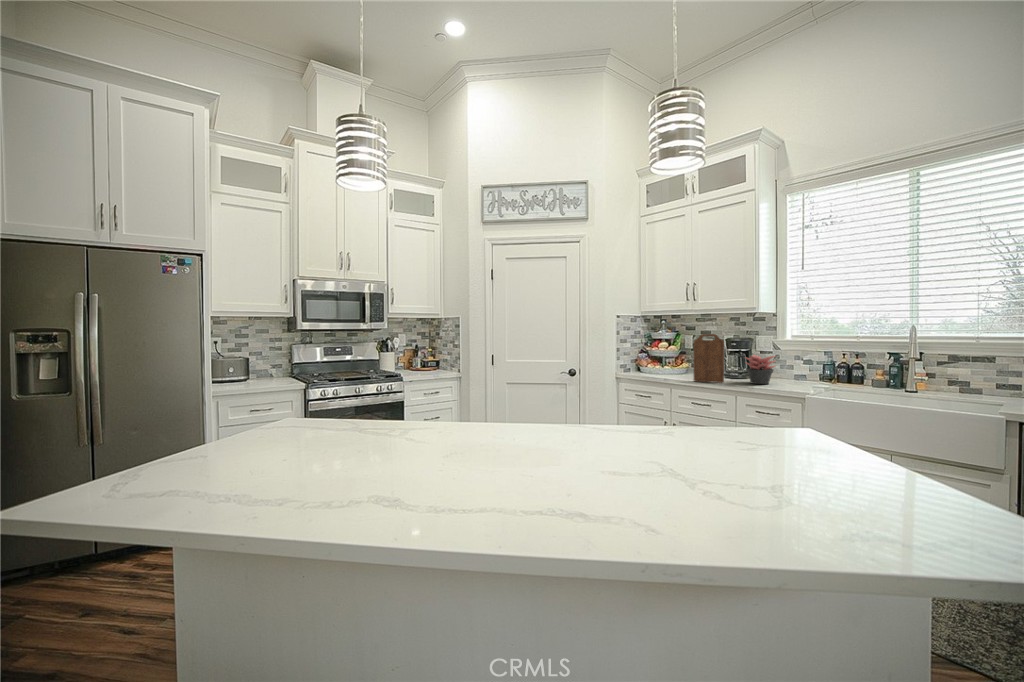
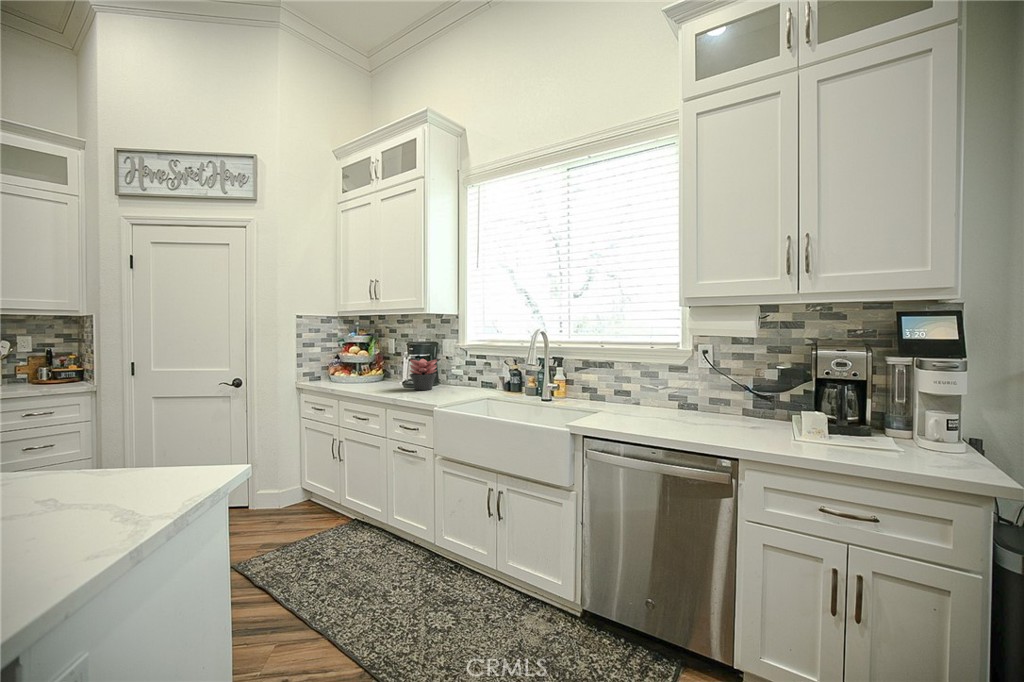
cutting board: present [694,334,724,383] -> none [359,336,388,390]

